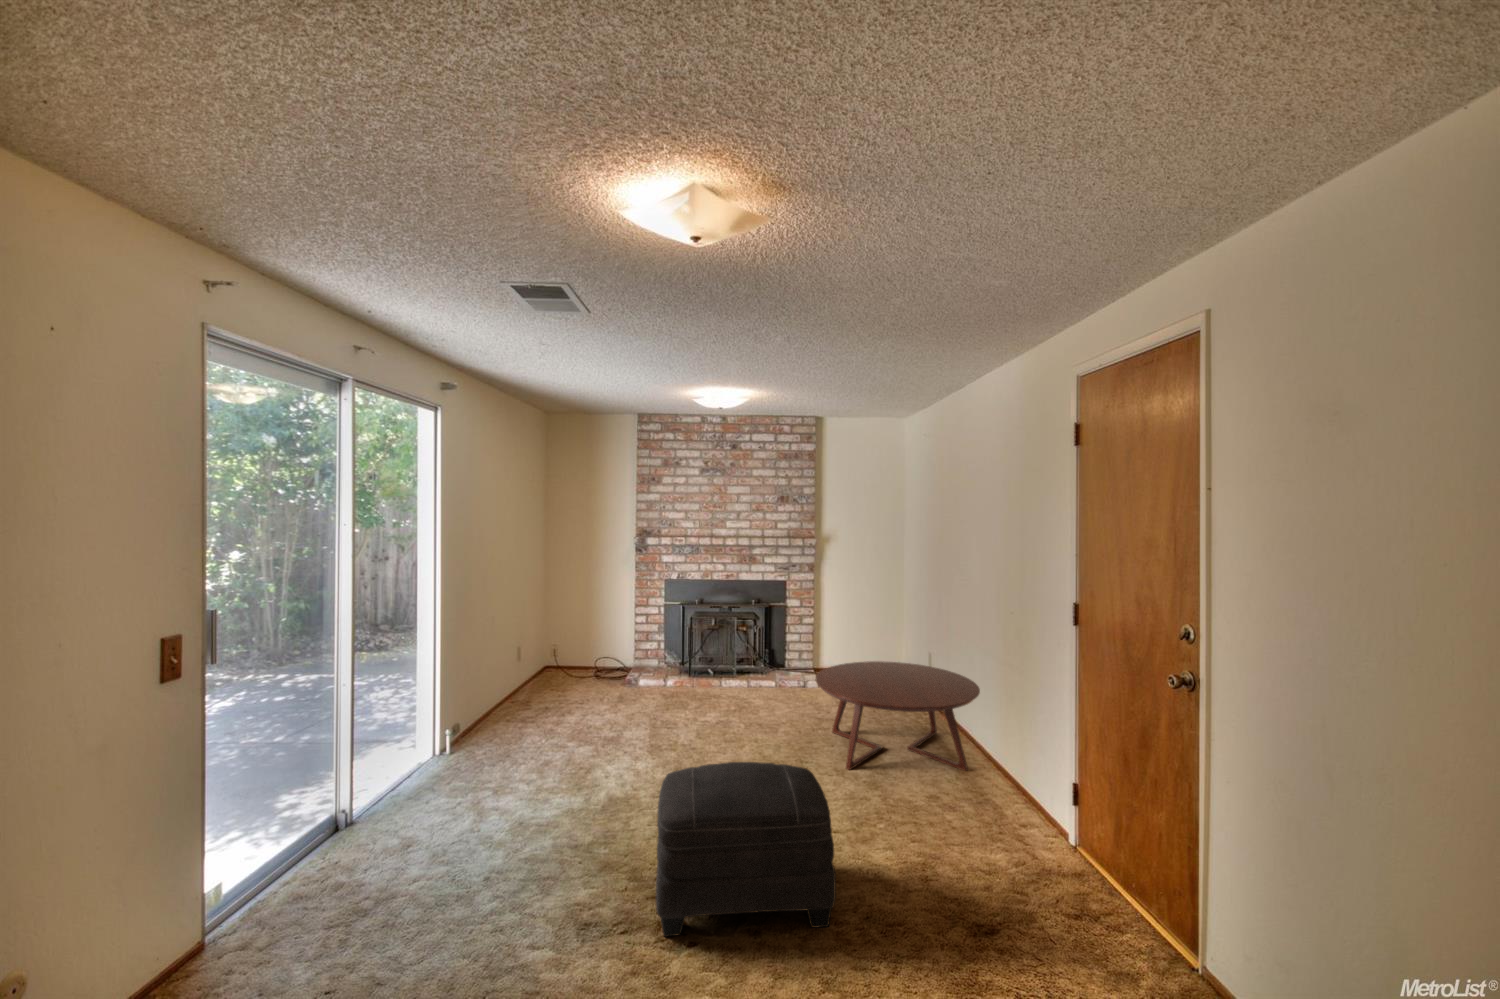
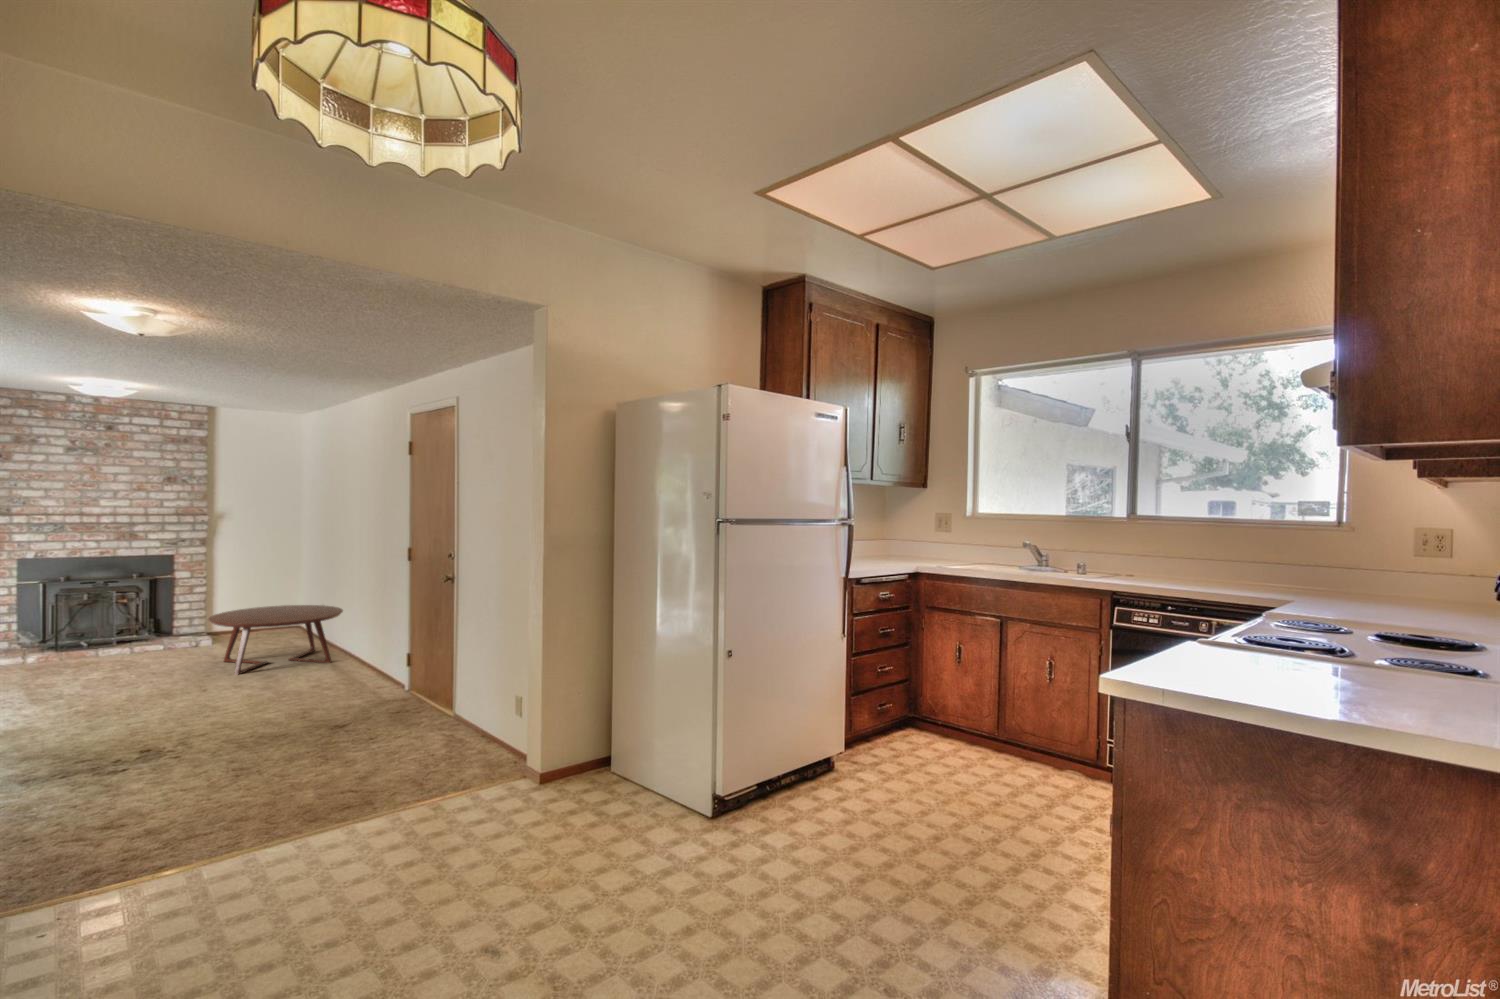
ottoman: present [656,762,836,937] -> none [84,647,222,742]

